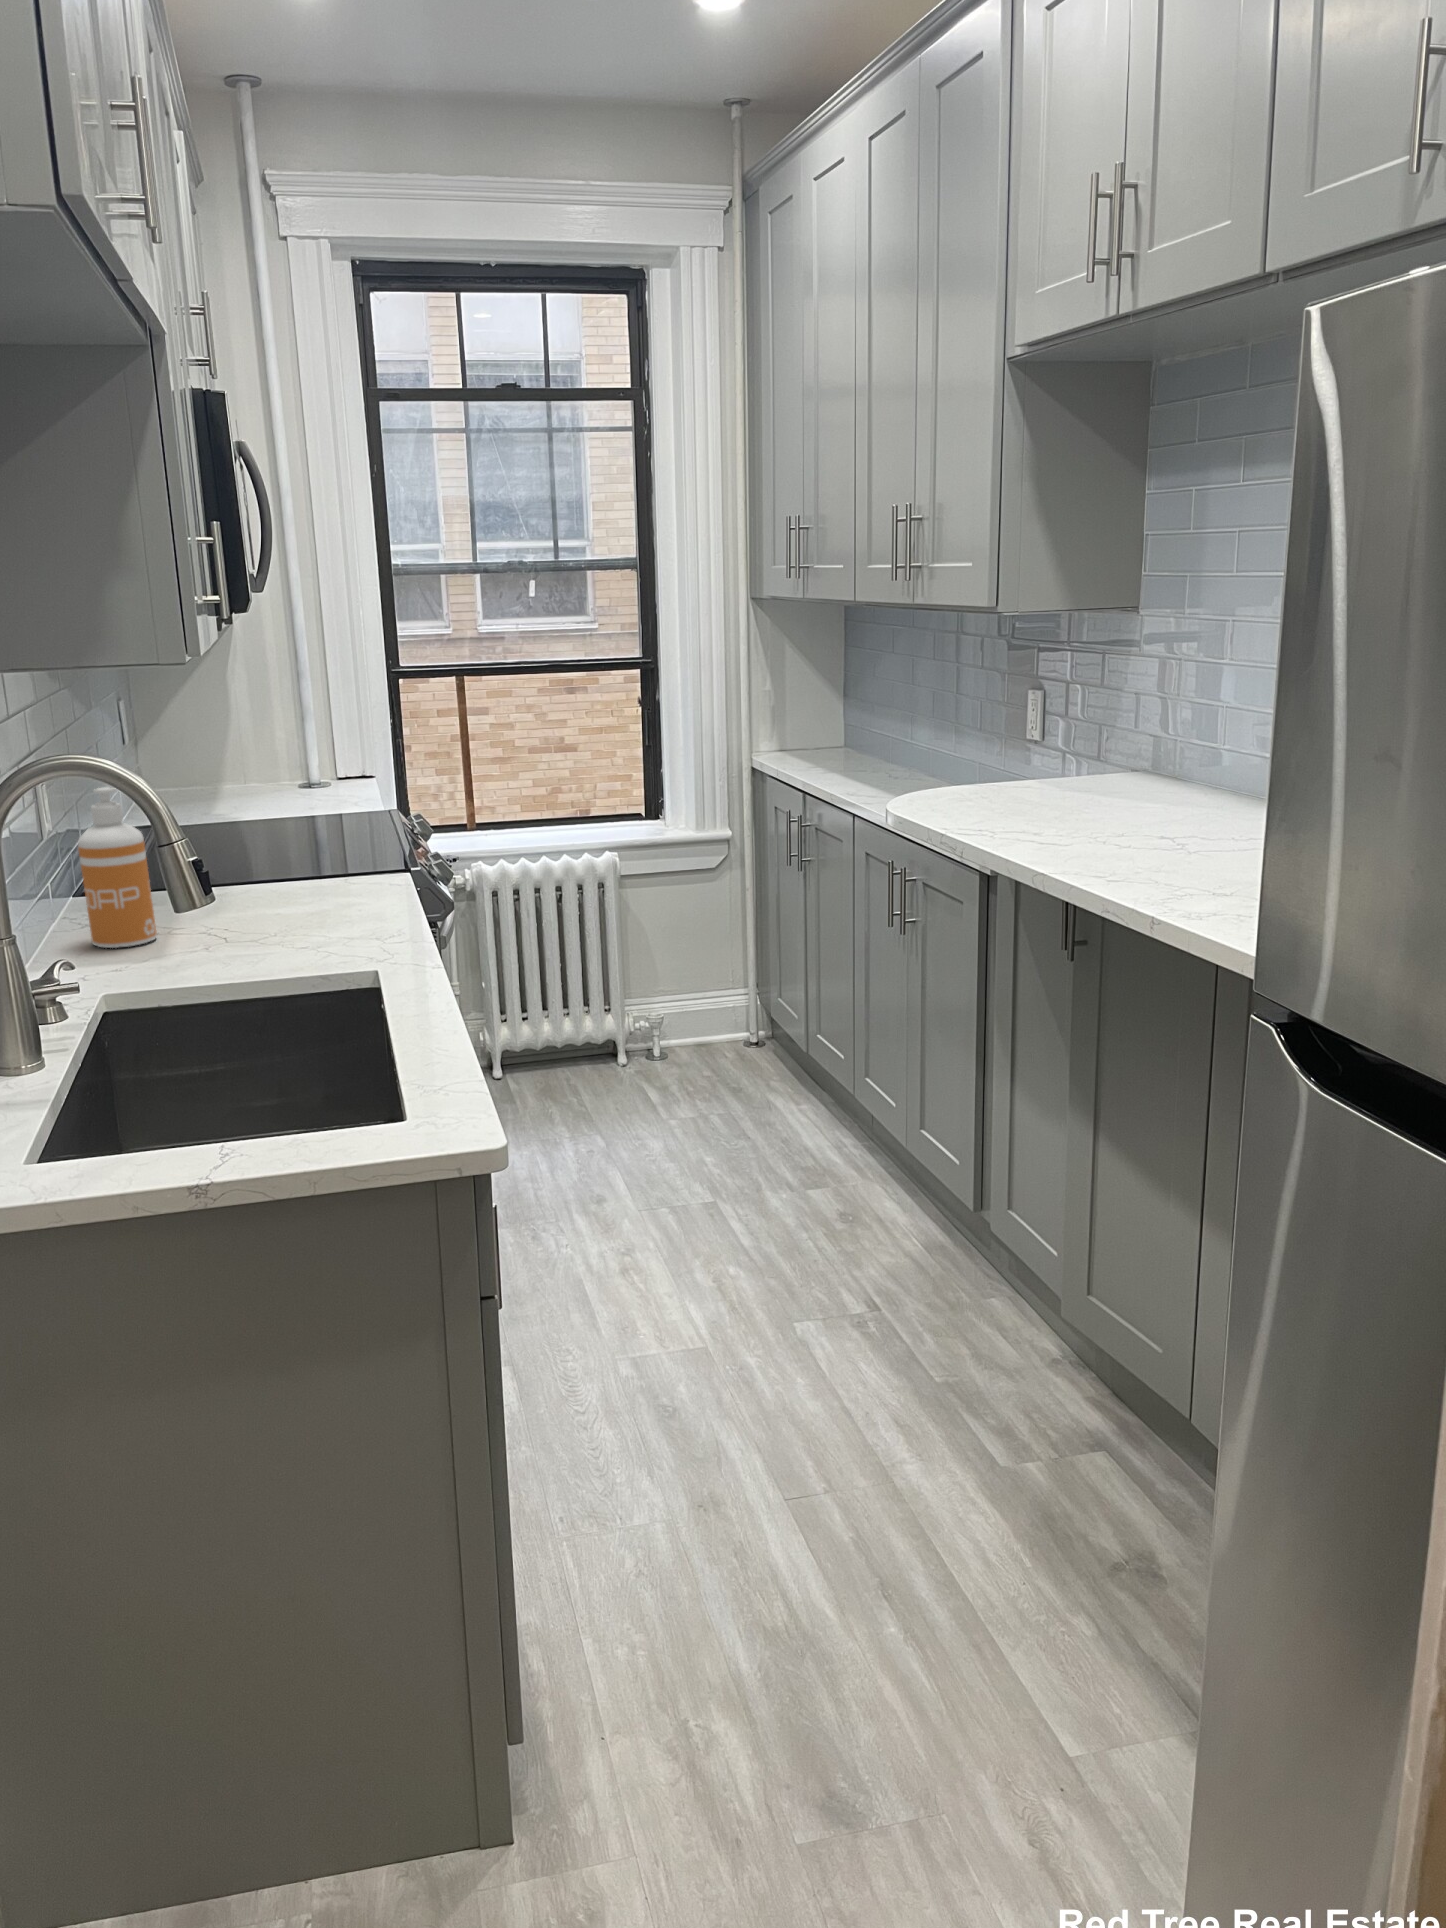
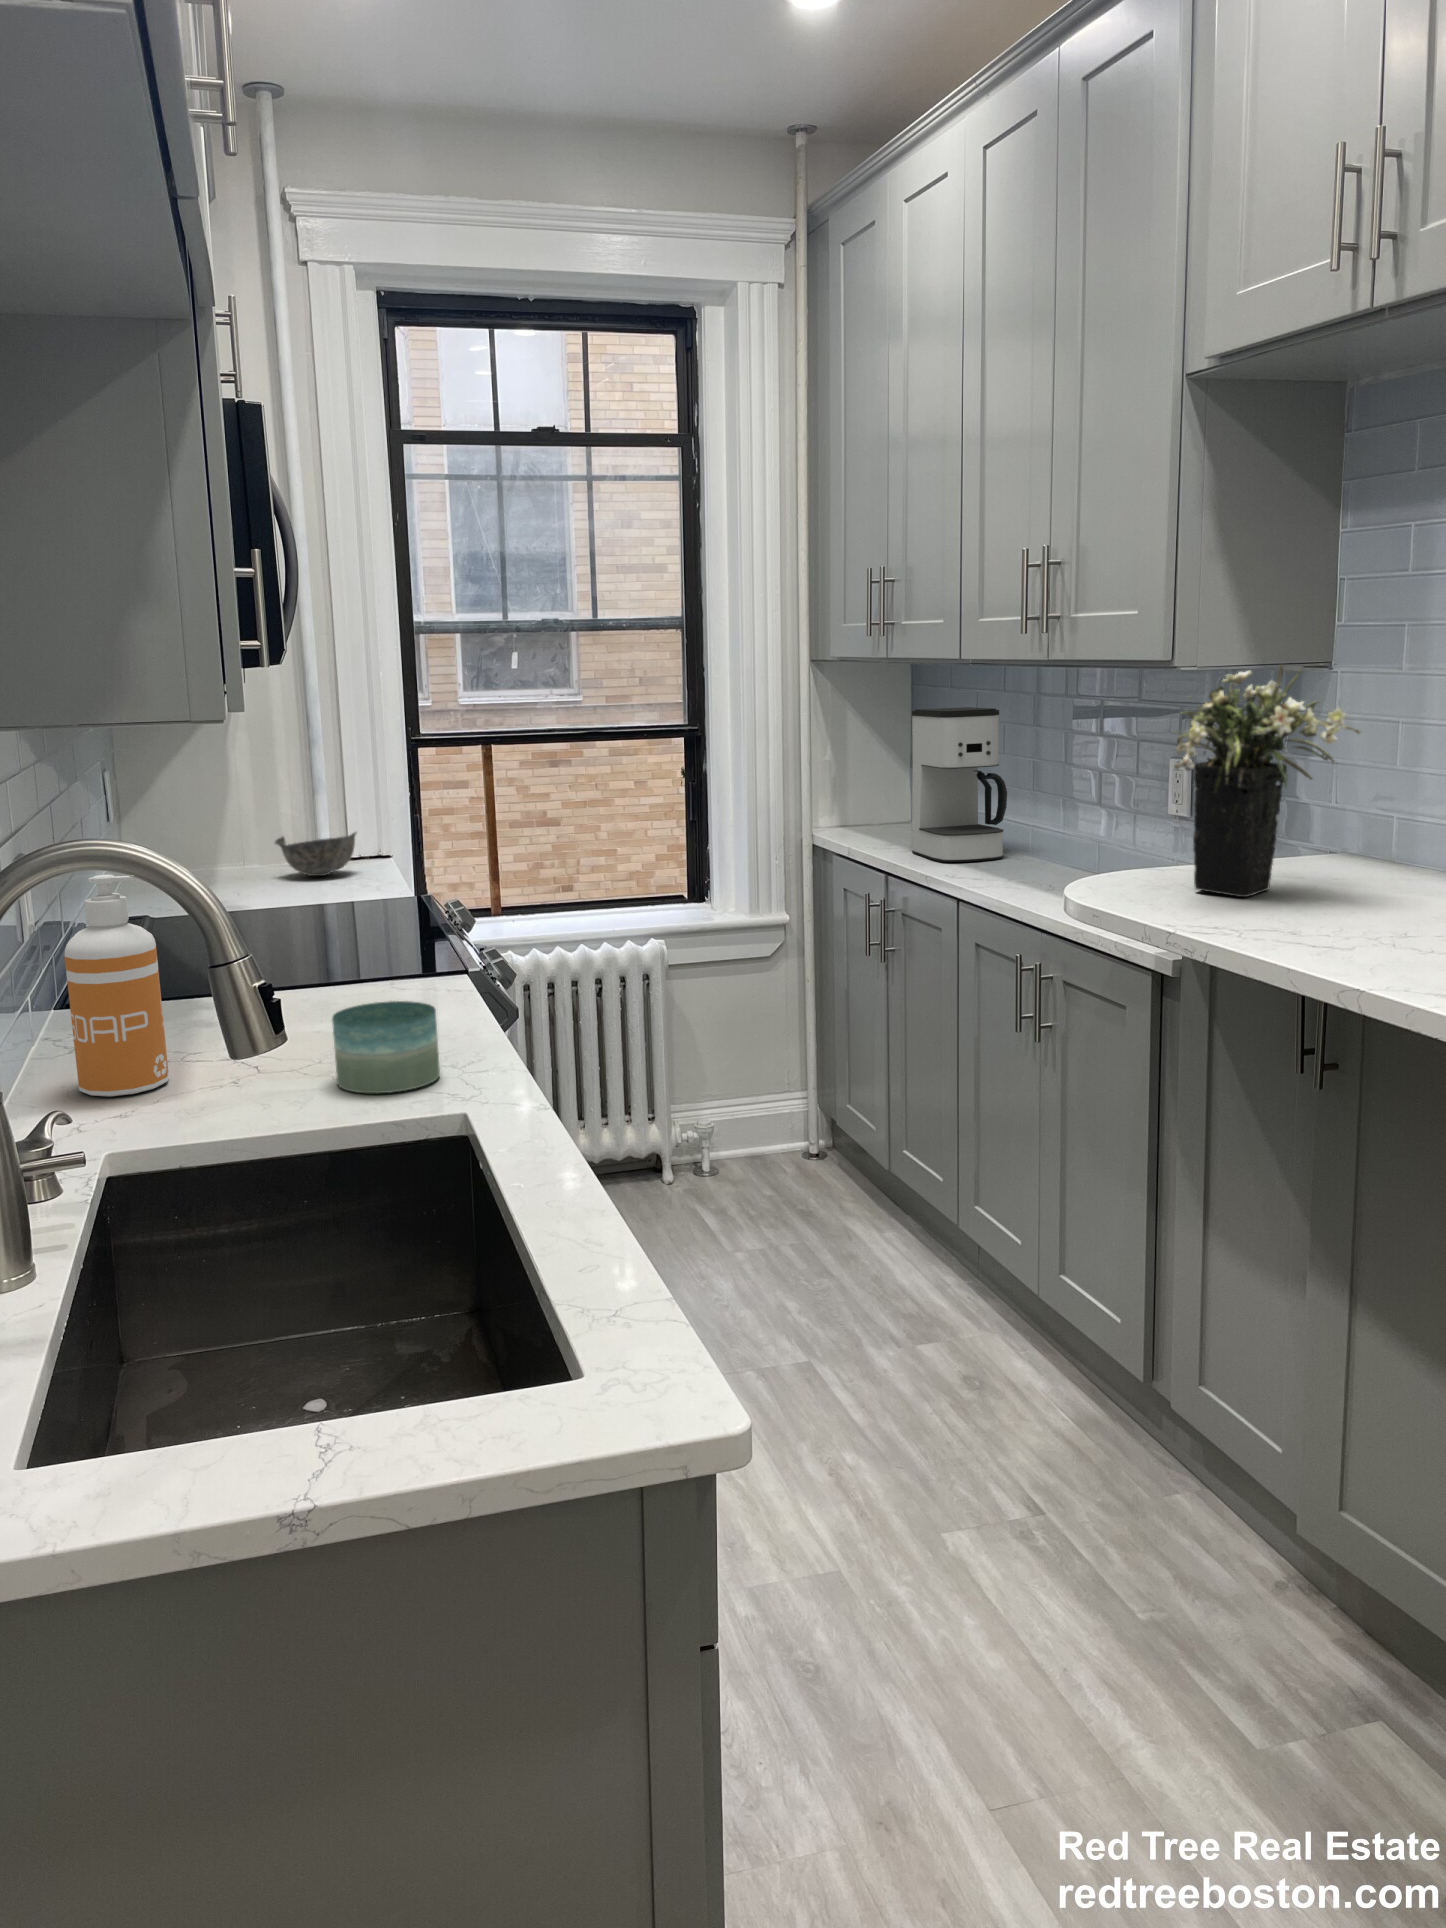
flower arrangement: none [950,618,1106,810] -> present [1174,665,1361,897]
coffee maker: none [826,643,909,783] -> present [912,707,1007,862]
bowl: none [266,755,338,794] -> present [275,832,357,876]
candle: none [271,882,351,947] -> present [332,1001,440,1093]

